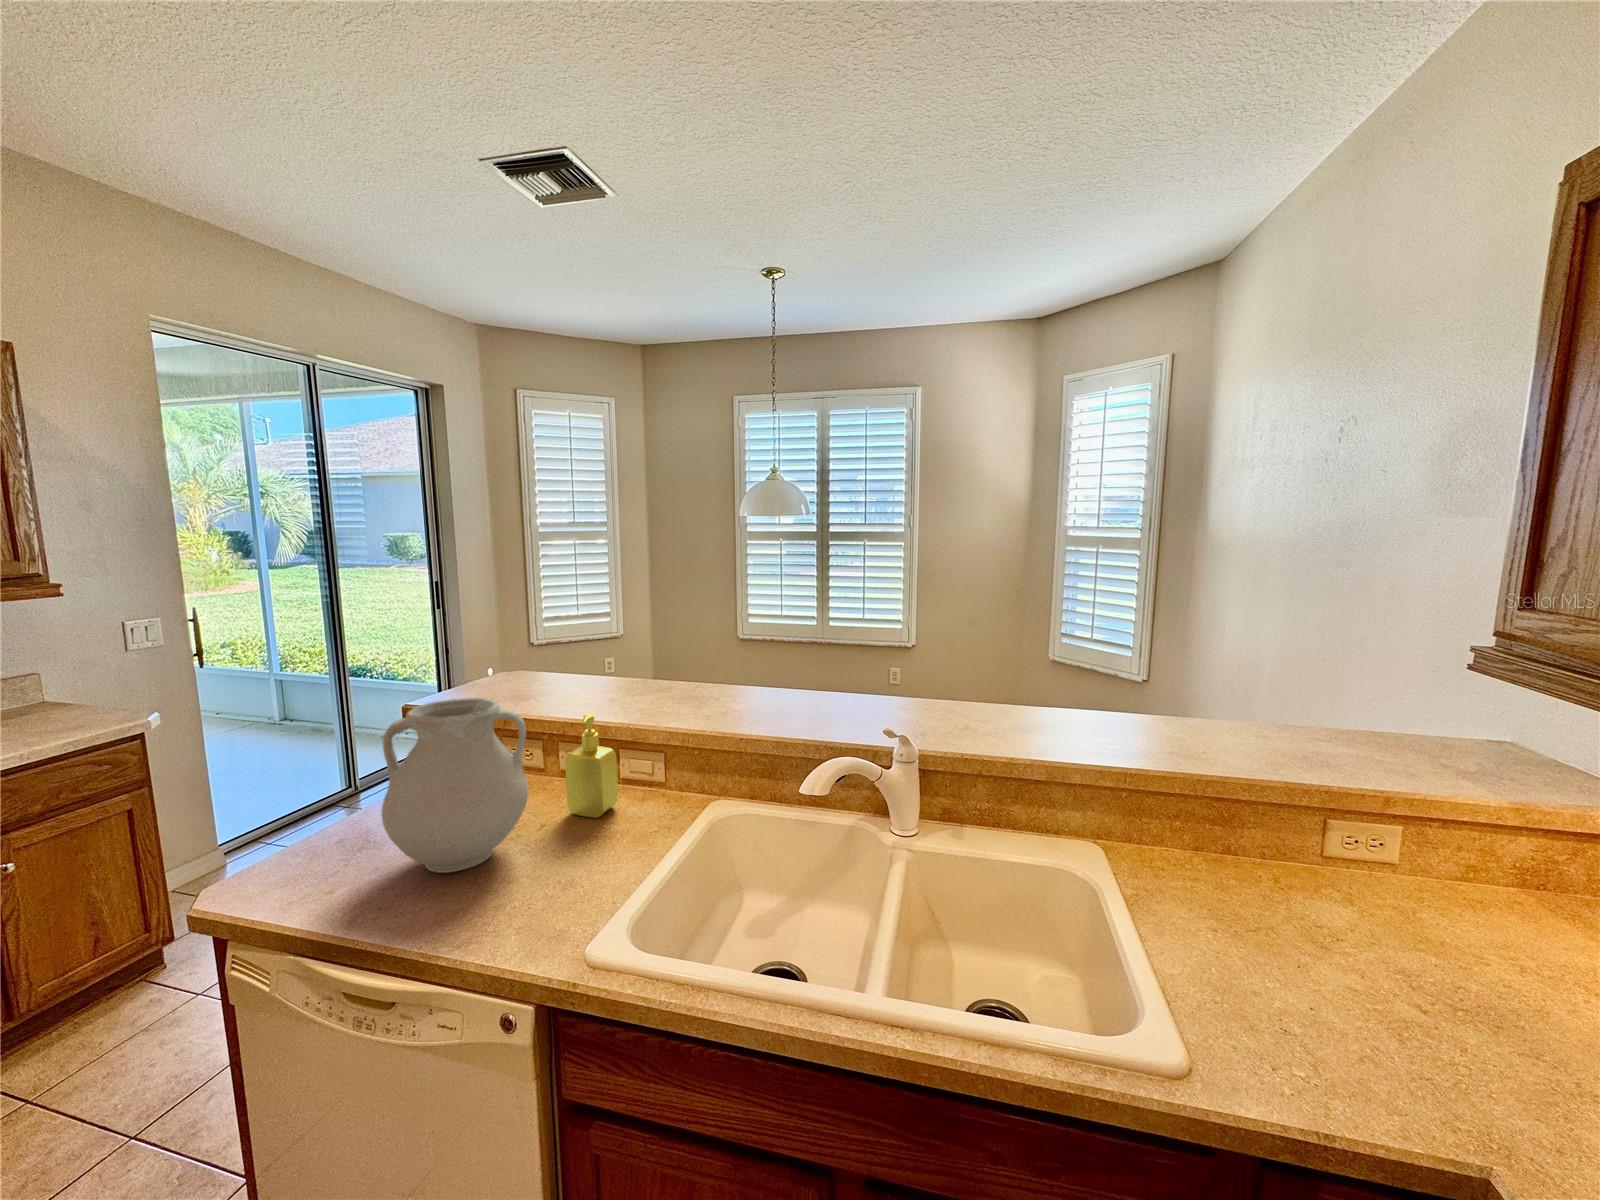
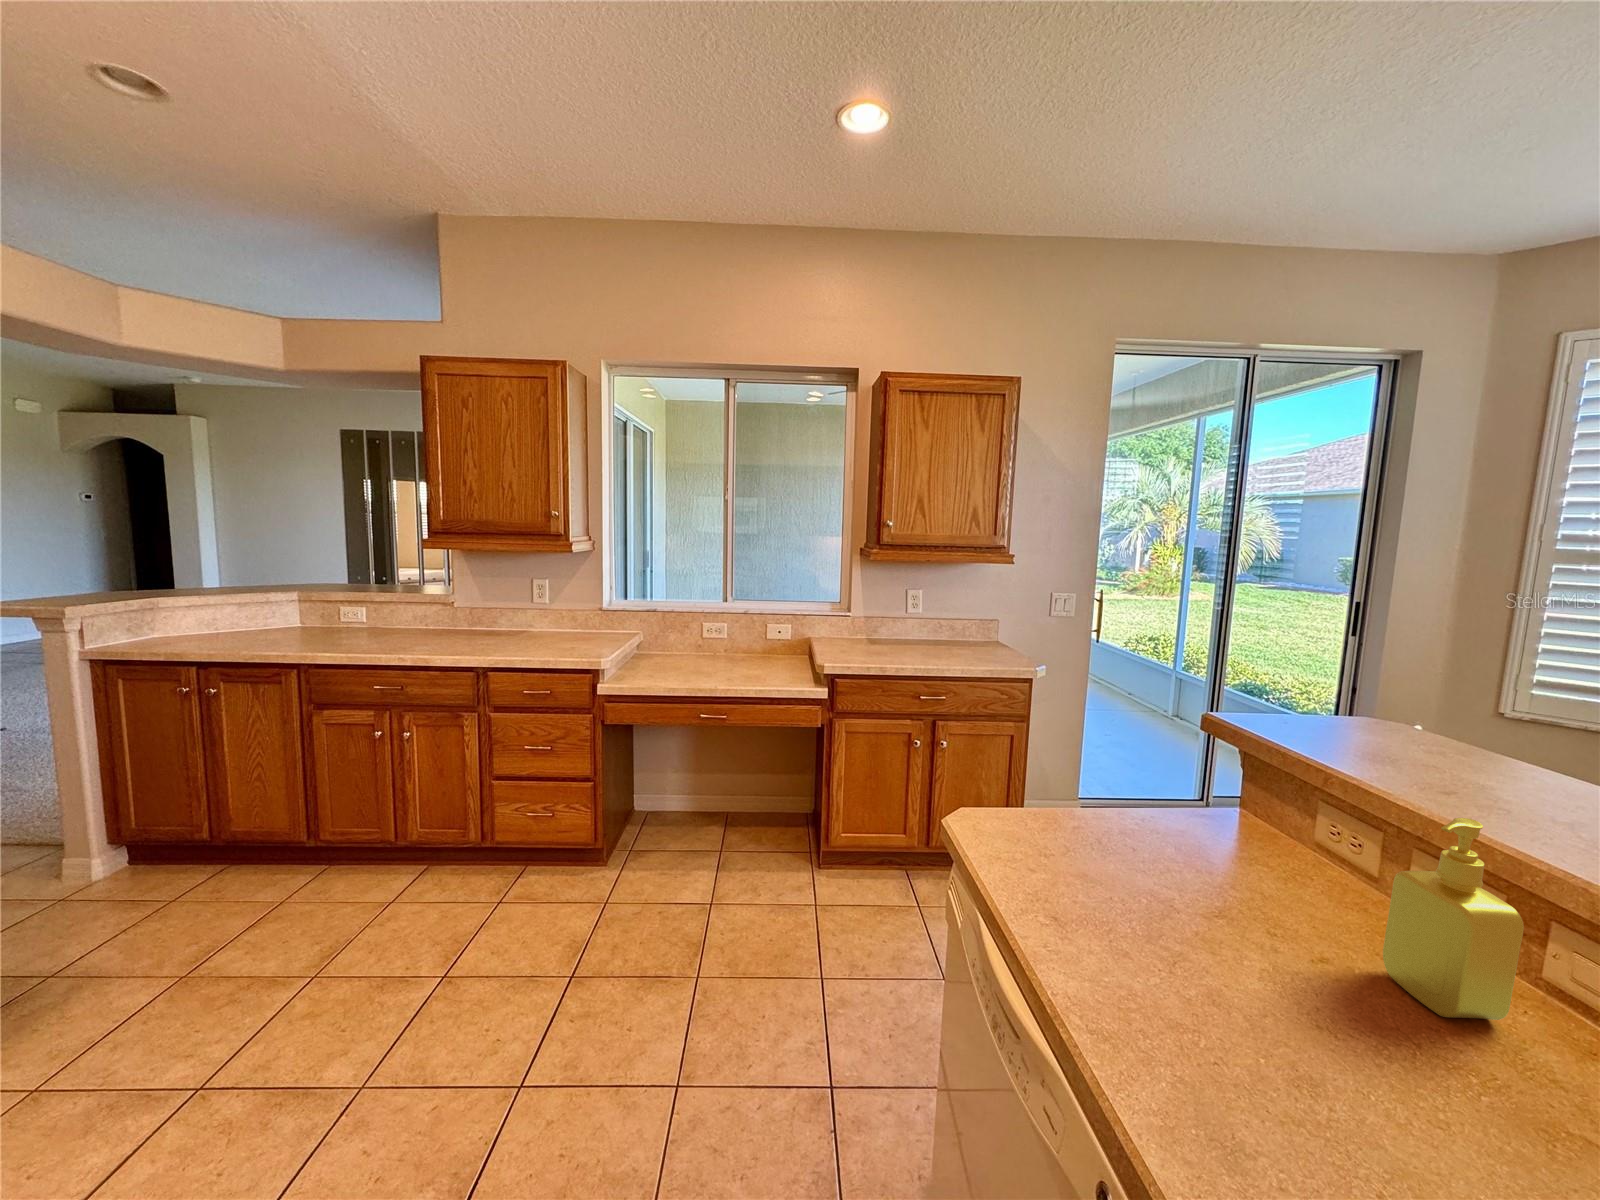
vase: present [381,698,529,873] -> none [1085,702,1307,946]

